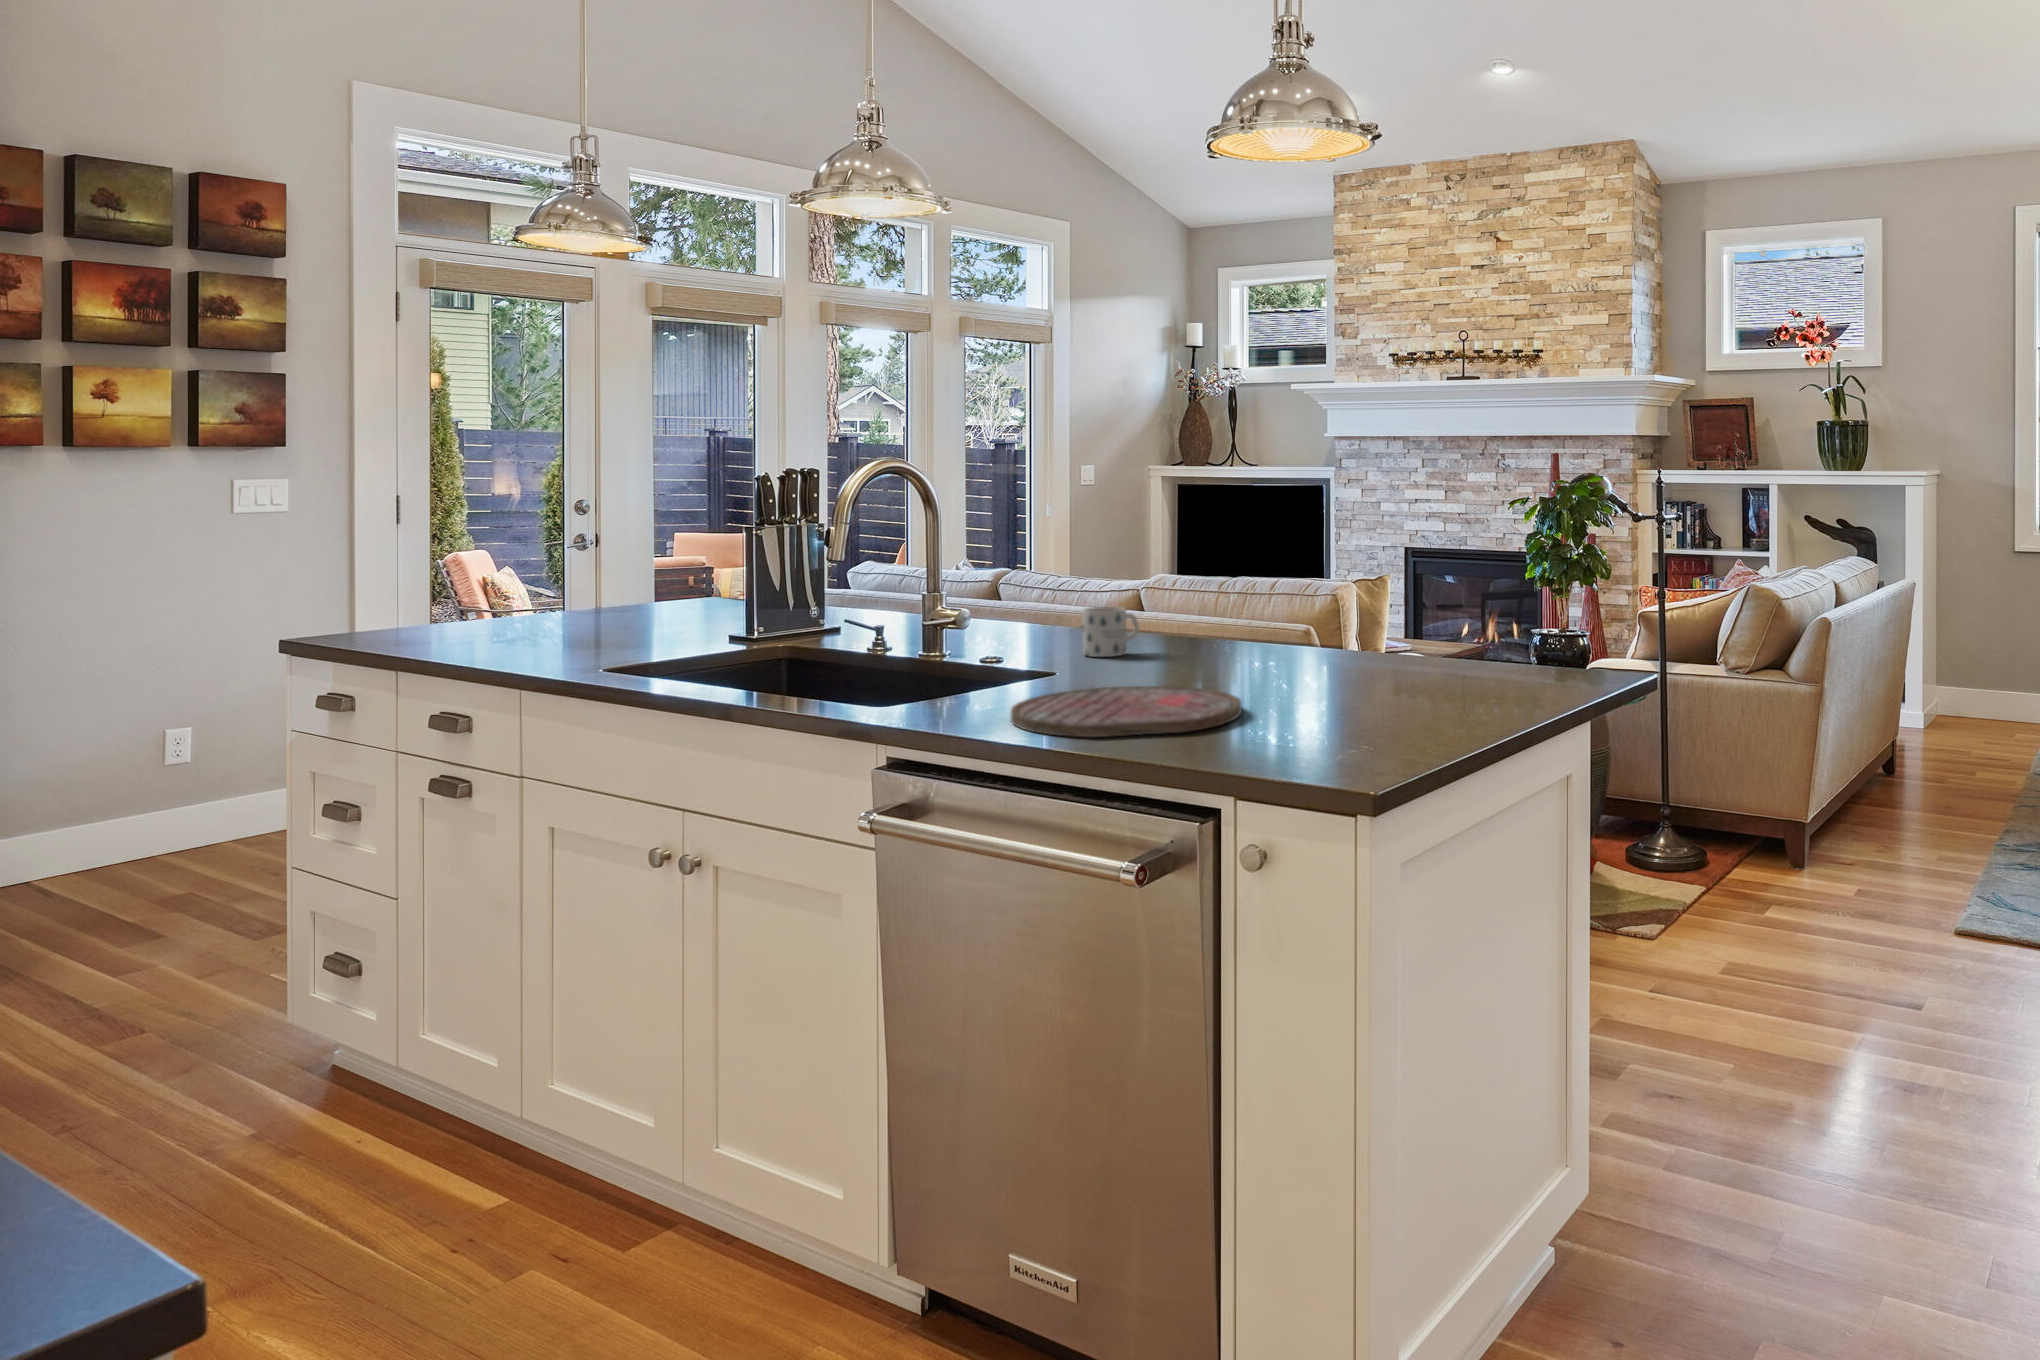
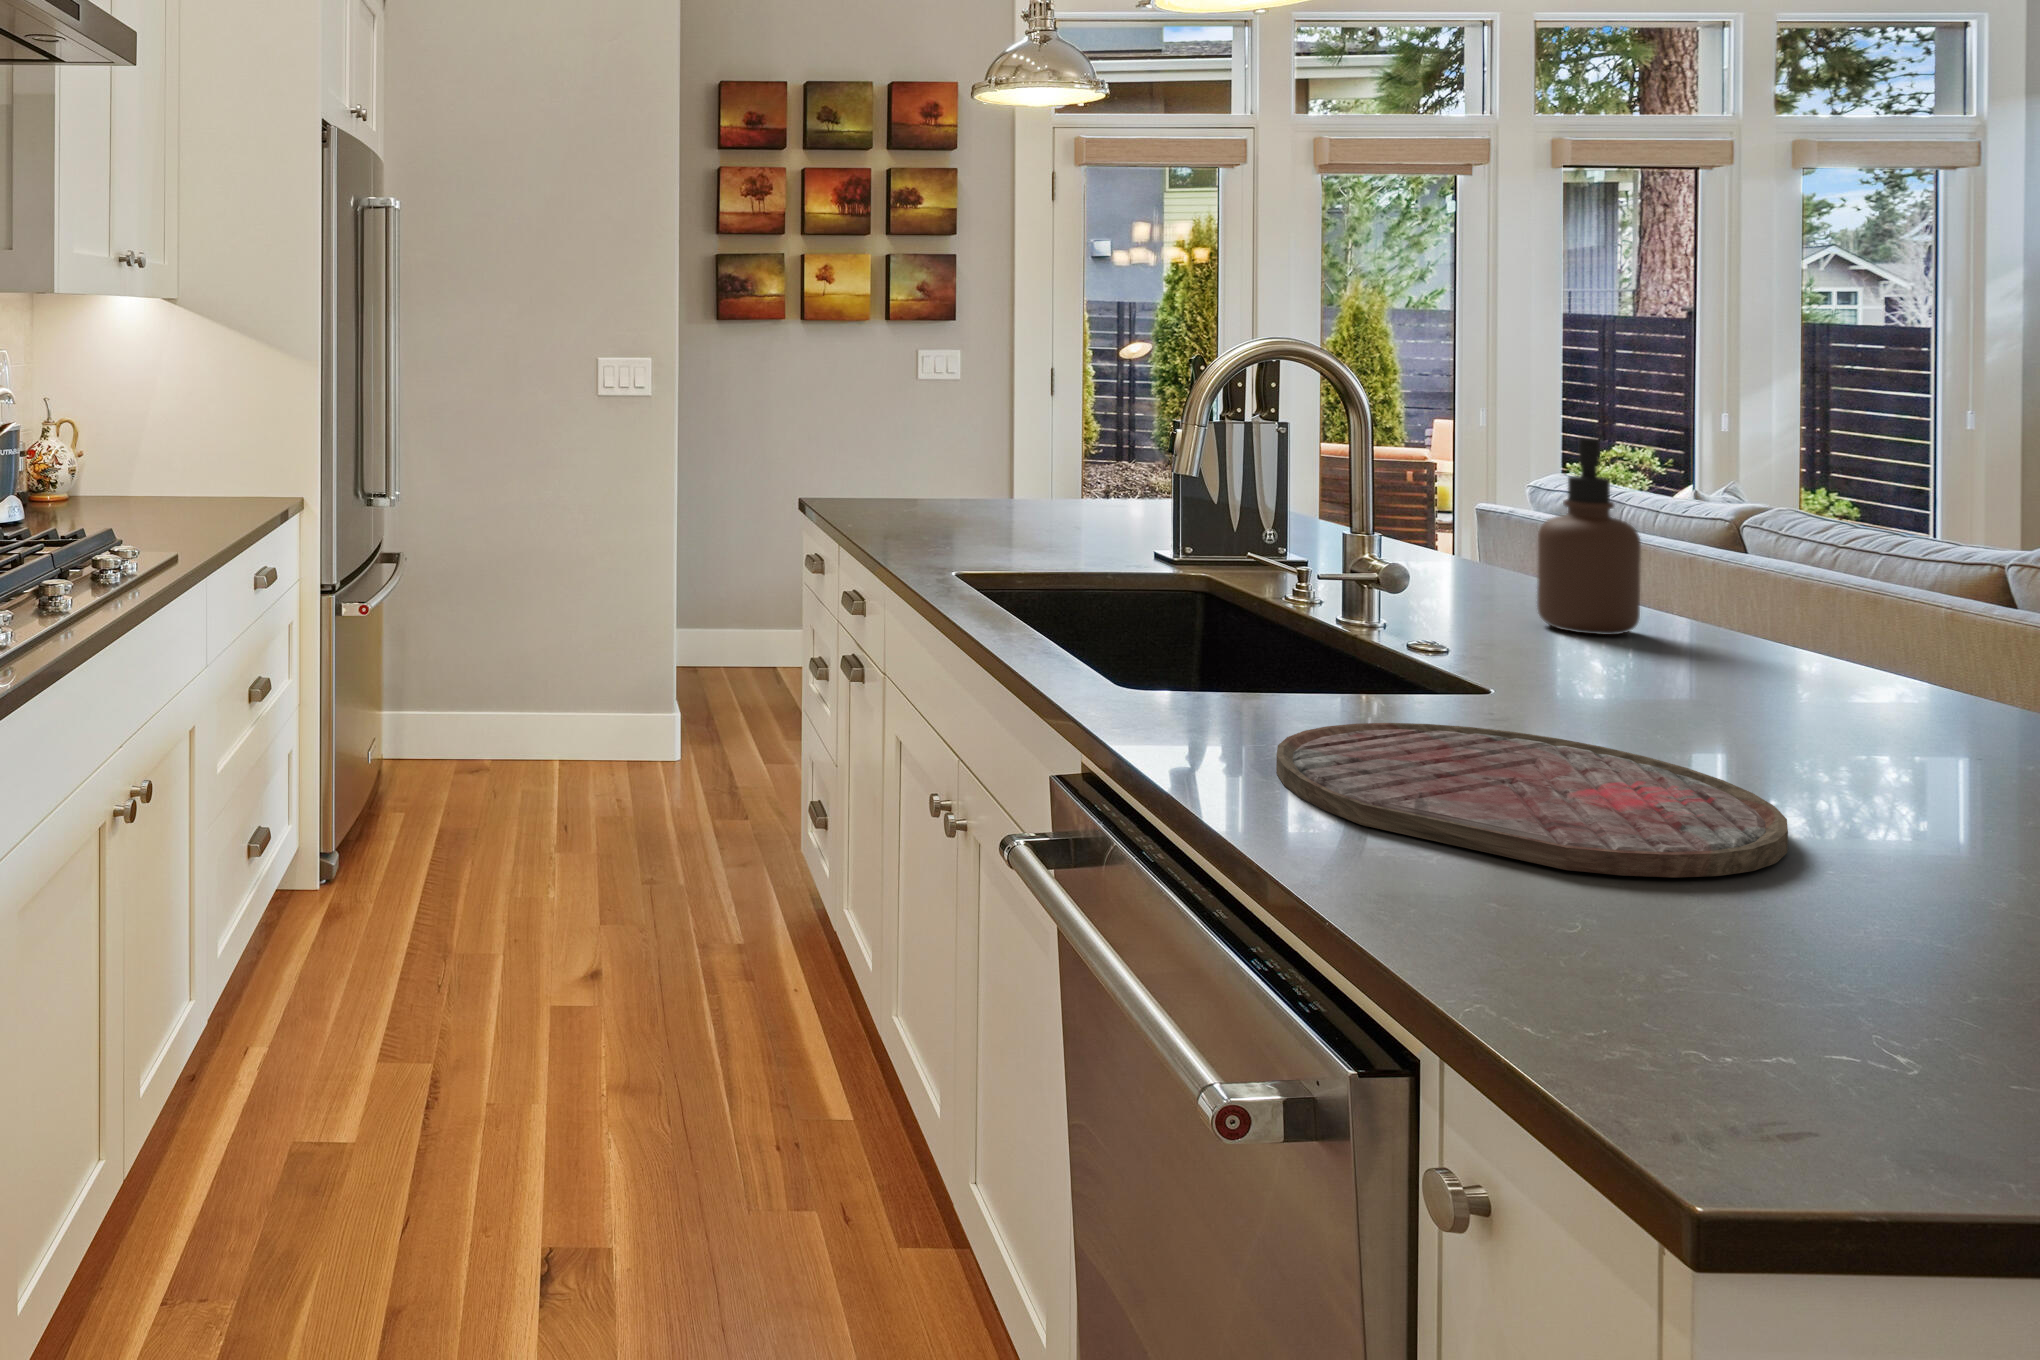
soap dispenser: none [1013,525,1066,645] -> present [1537,438,1641,635]
mug: present [1082,607,1139,657] -> none [1632,586,1762,679]

